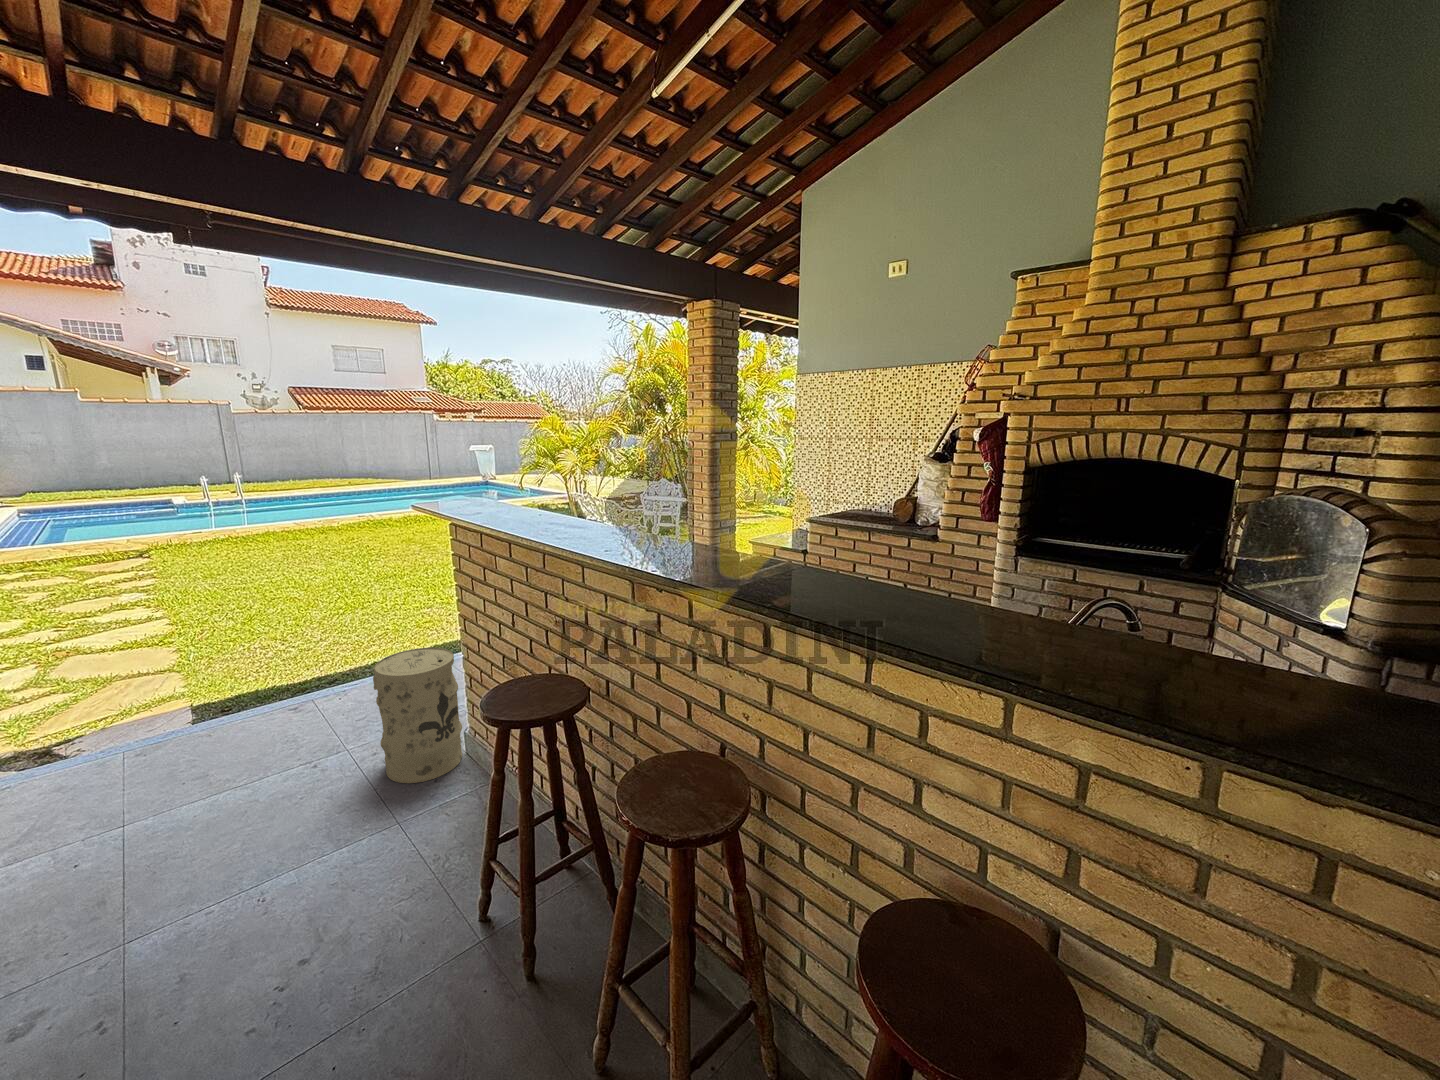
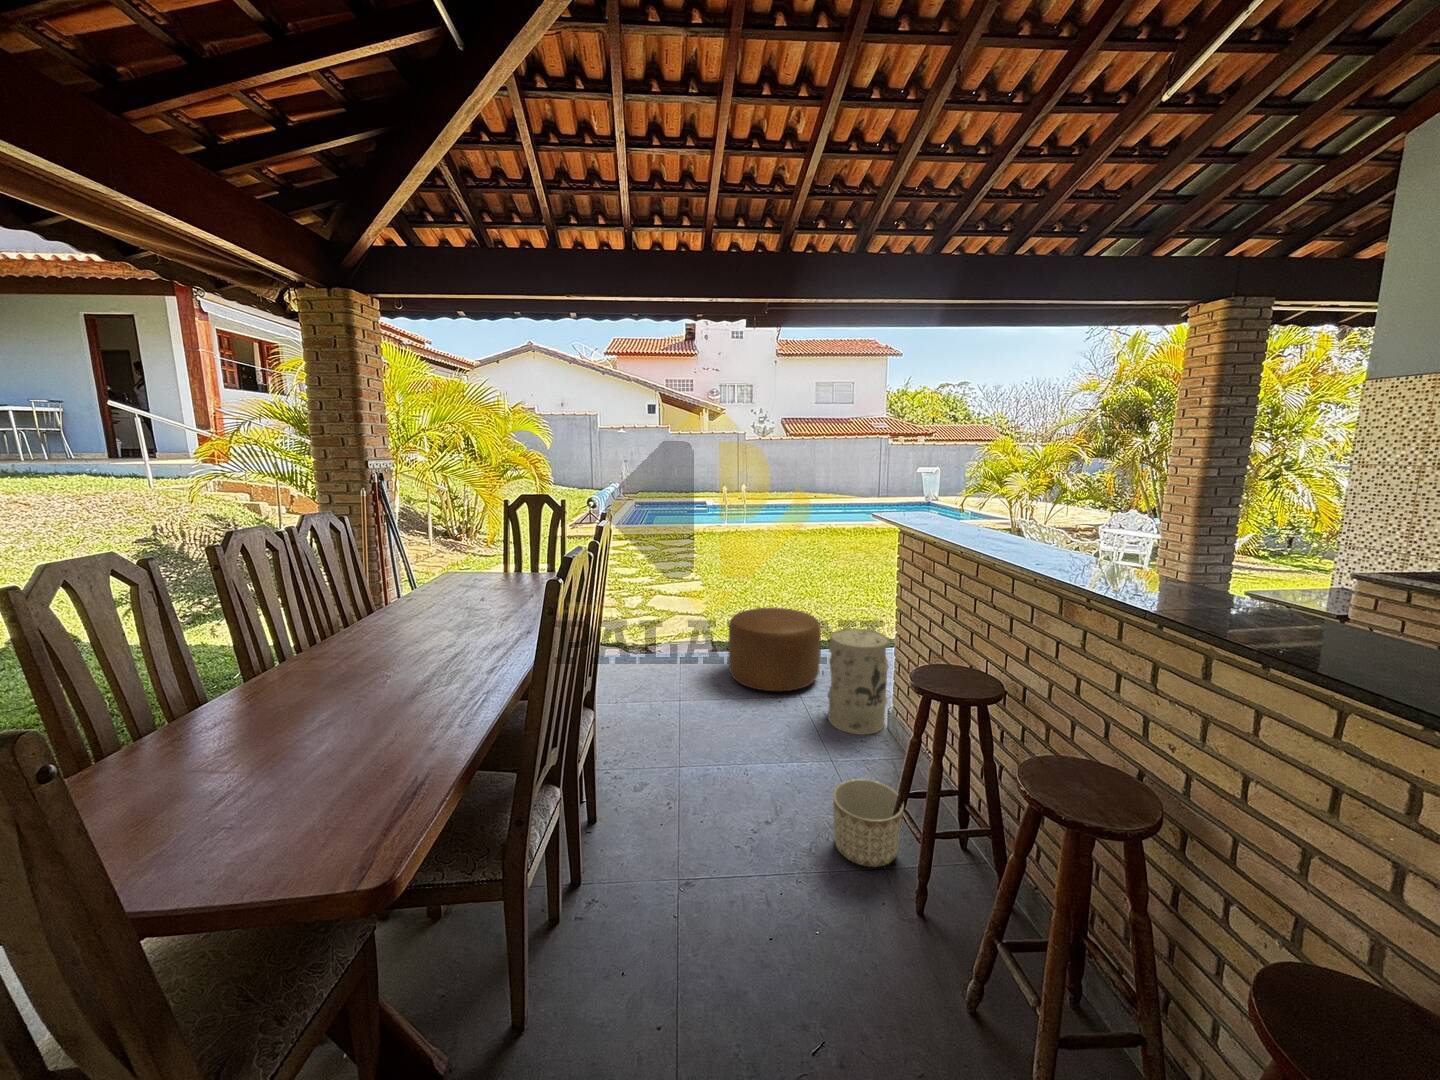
ottoman: none [202,641,367,769] -> present [729,608,820,691]
planter: none [397,844,495,967] -> present [833,779,904,867]

